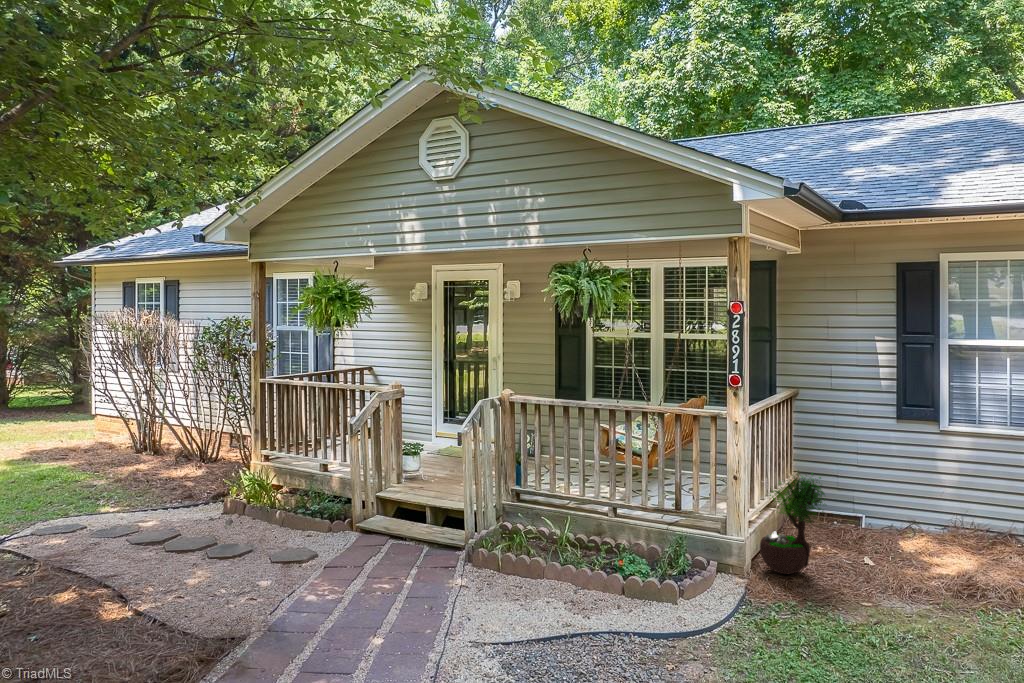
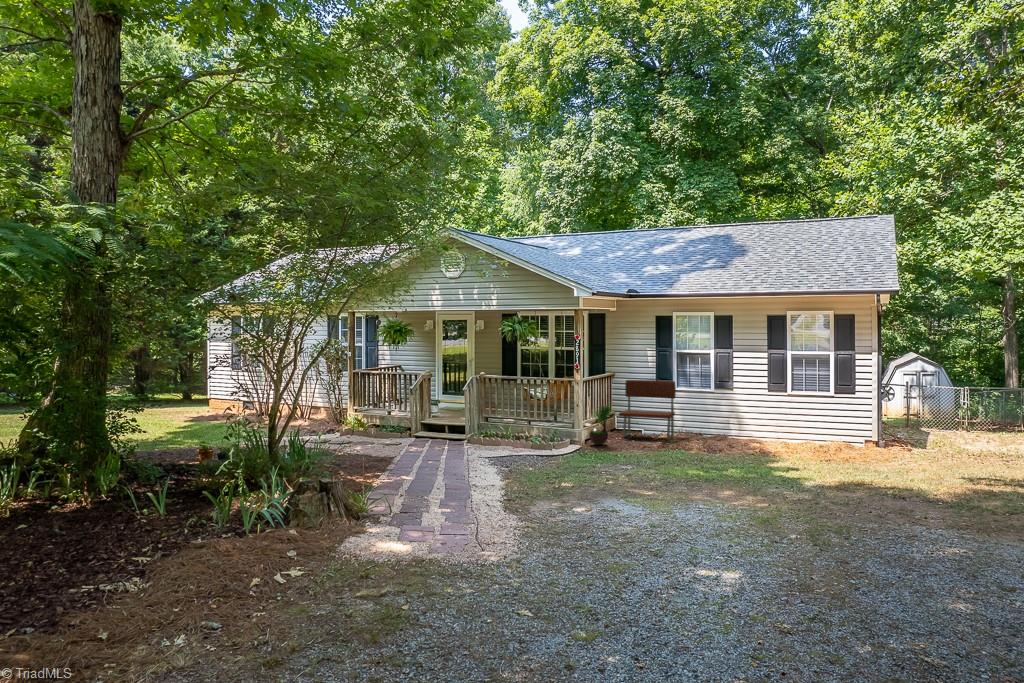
bench: none [817,406,955,556] -> present [619,380,676,440]

